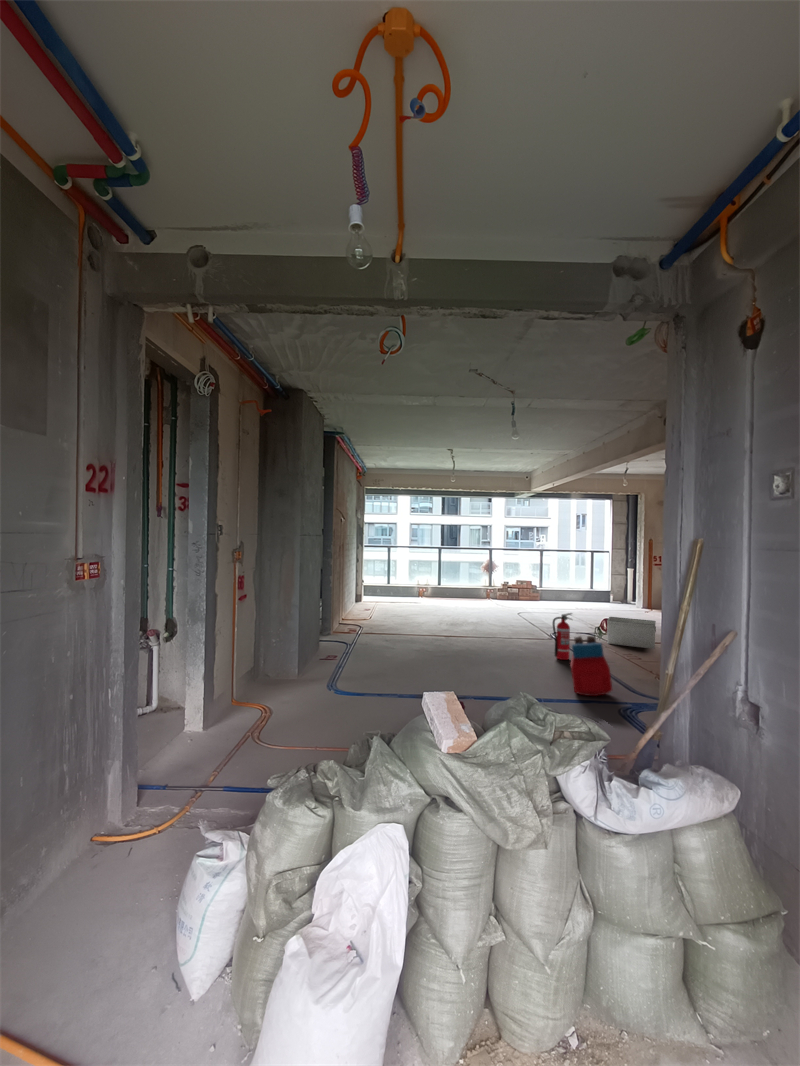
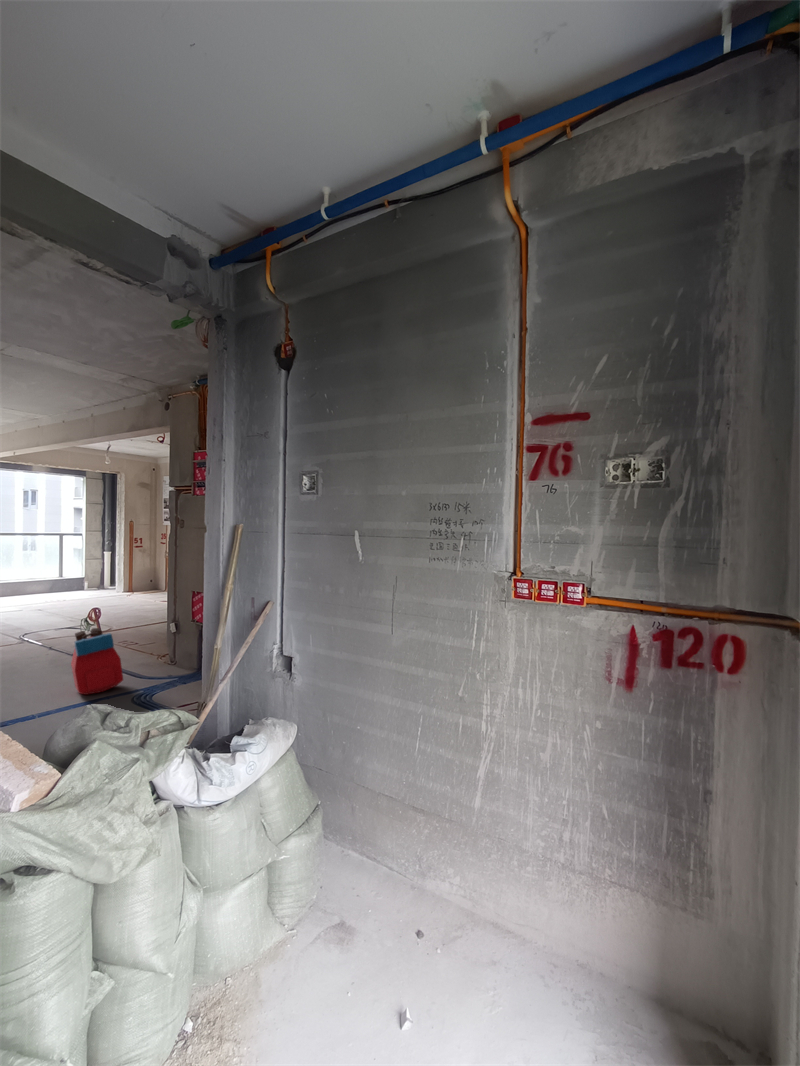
fire extinguisher: present [553,613,572,660] -> none [36,606,63,662]
storage bin: present [607,617,656,649] -> none [98,602,150,634]

